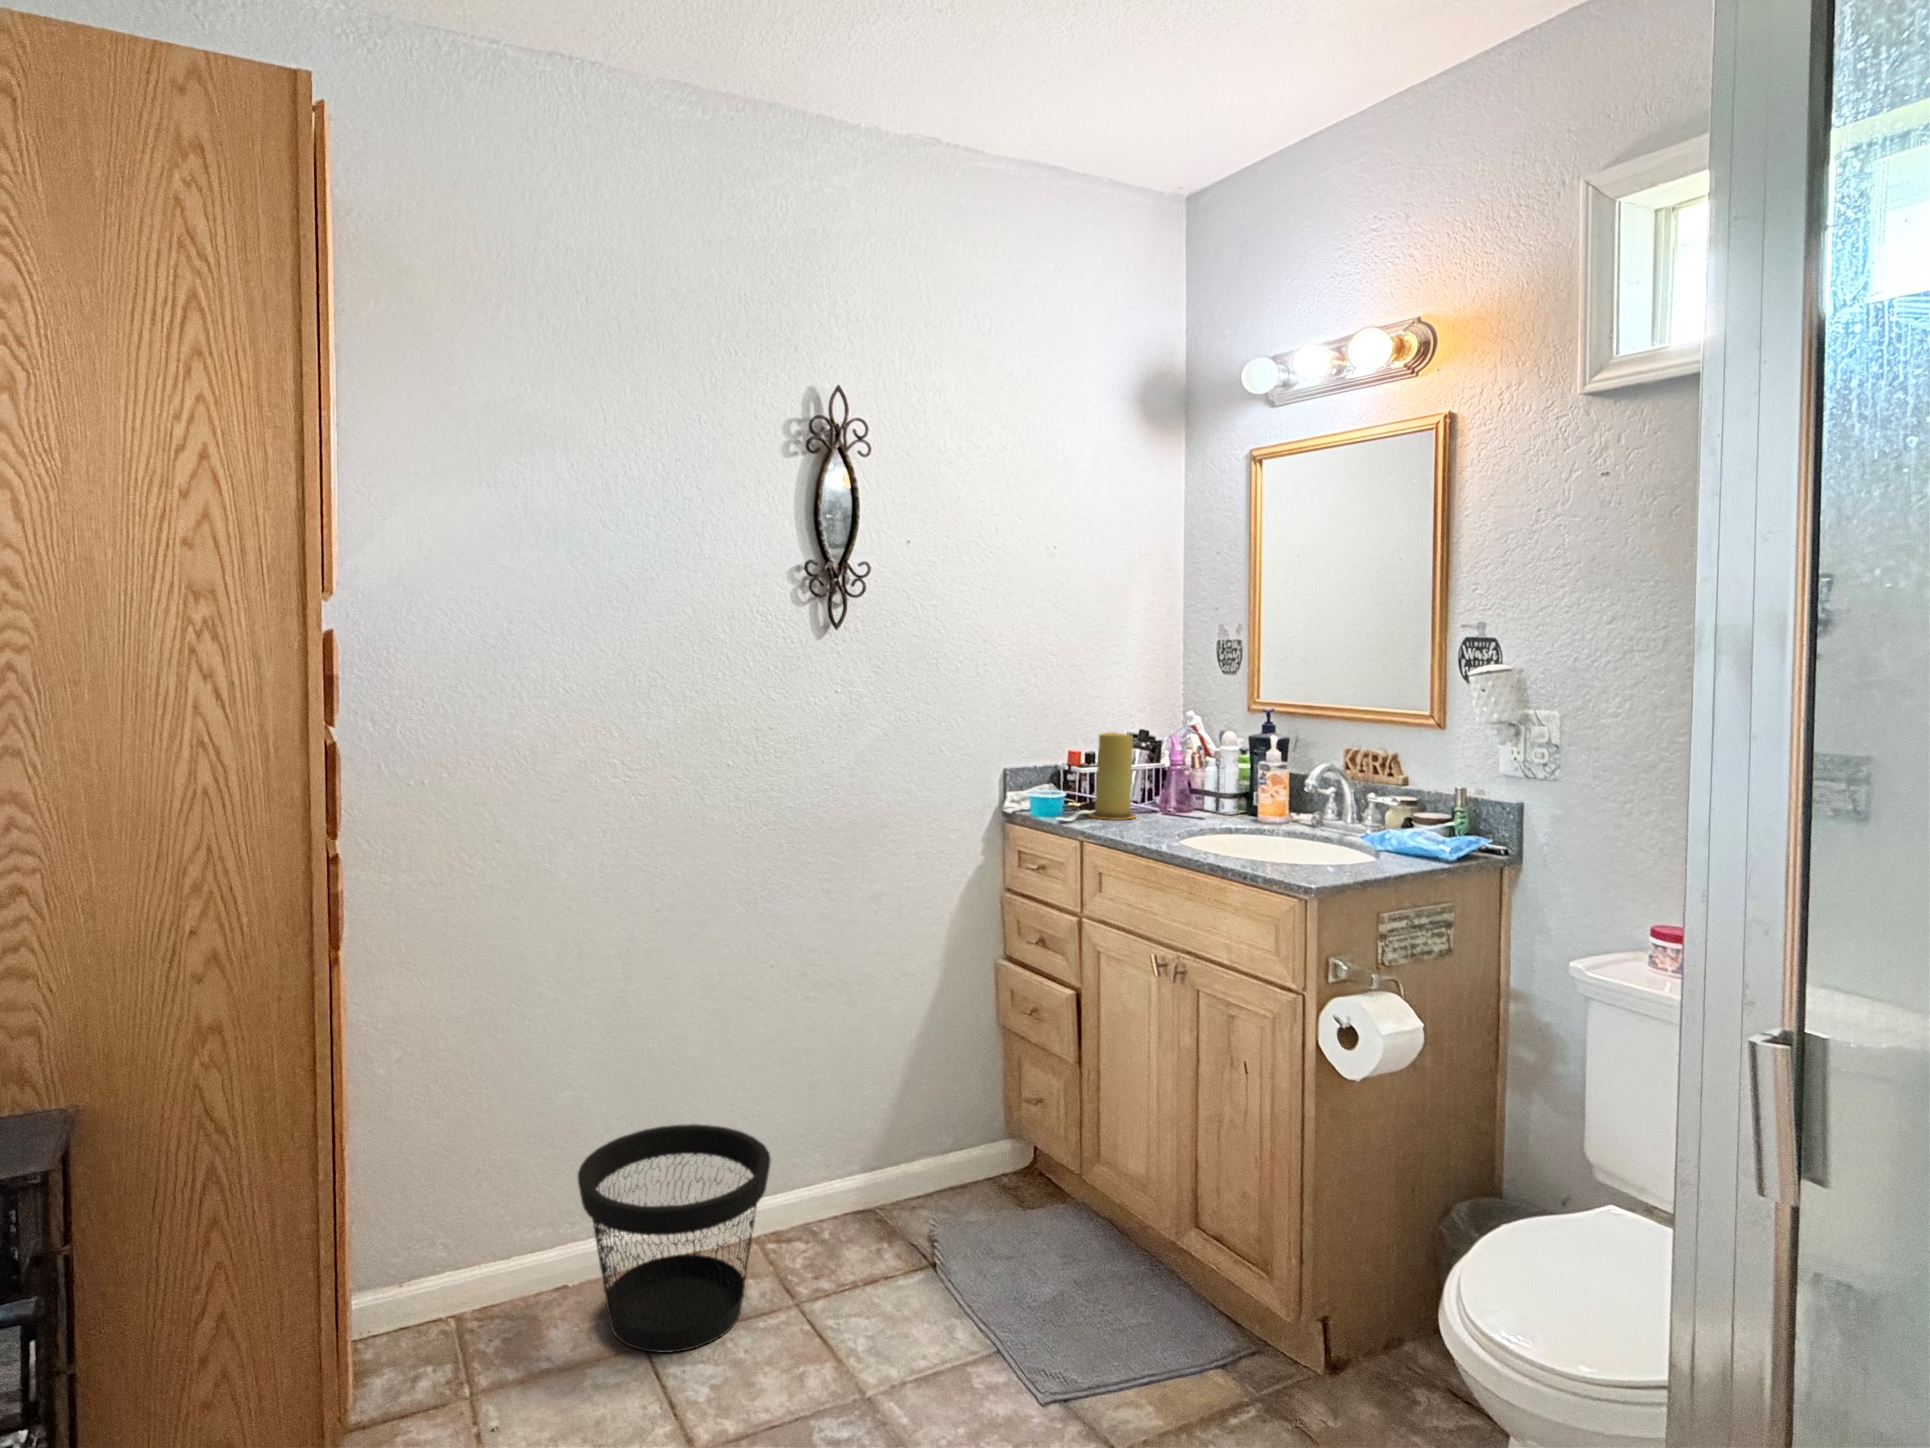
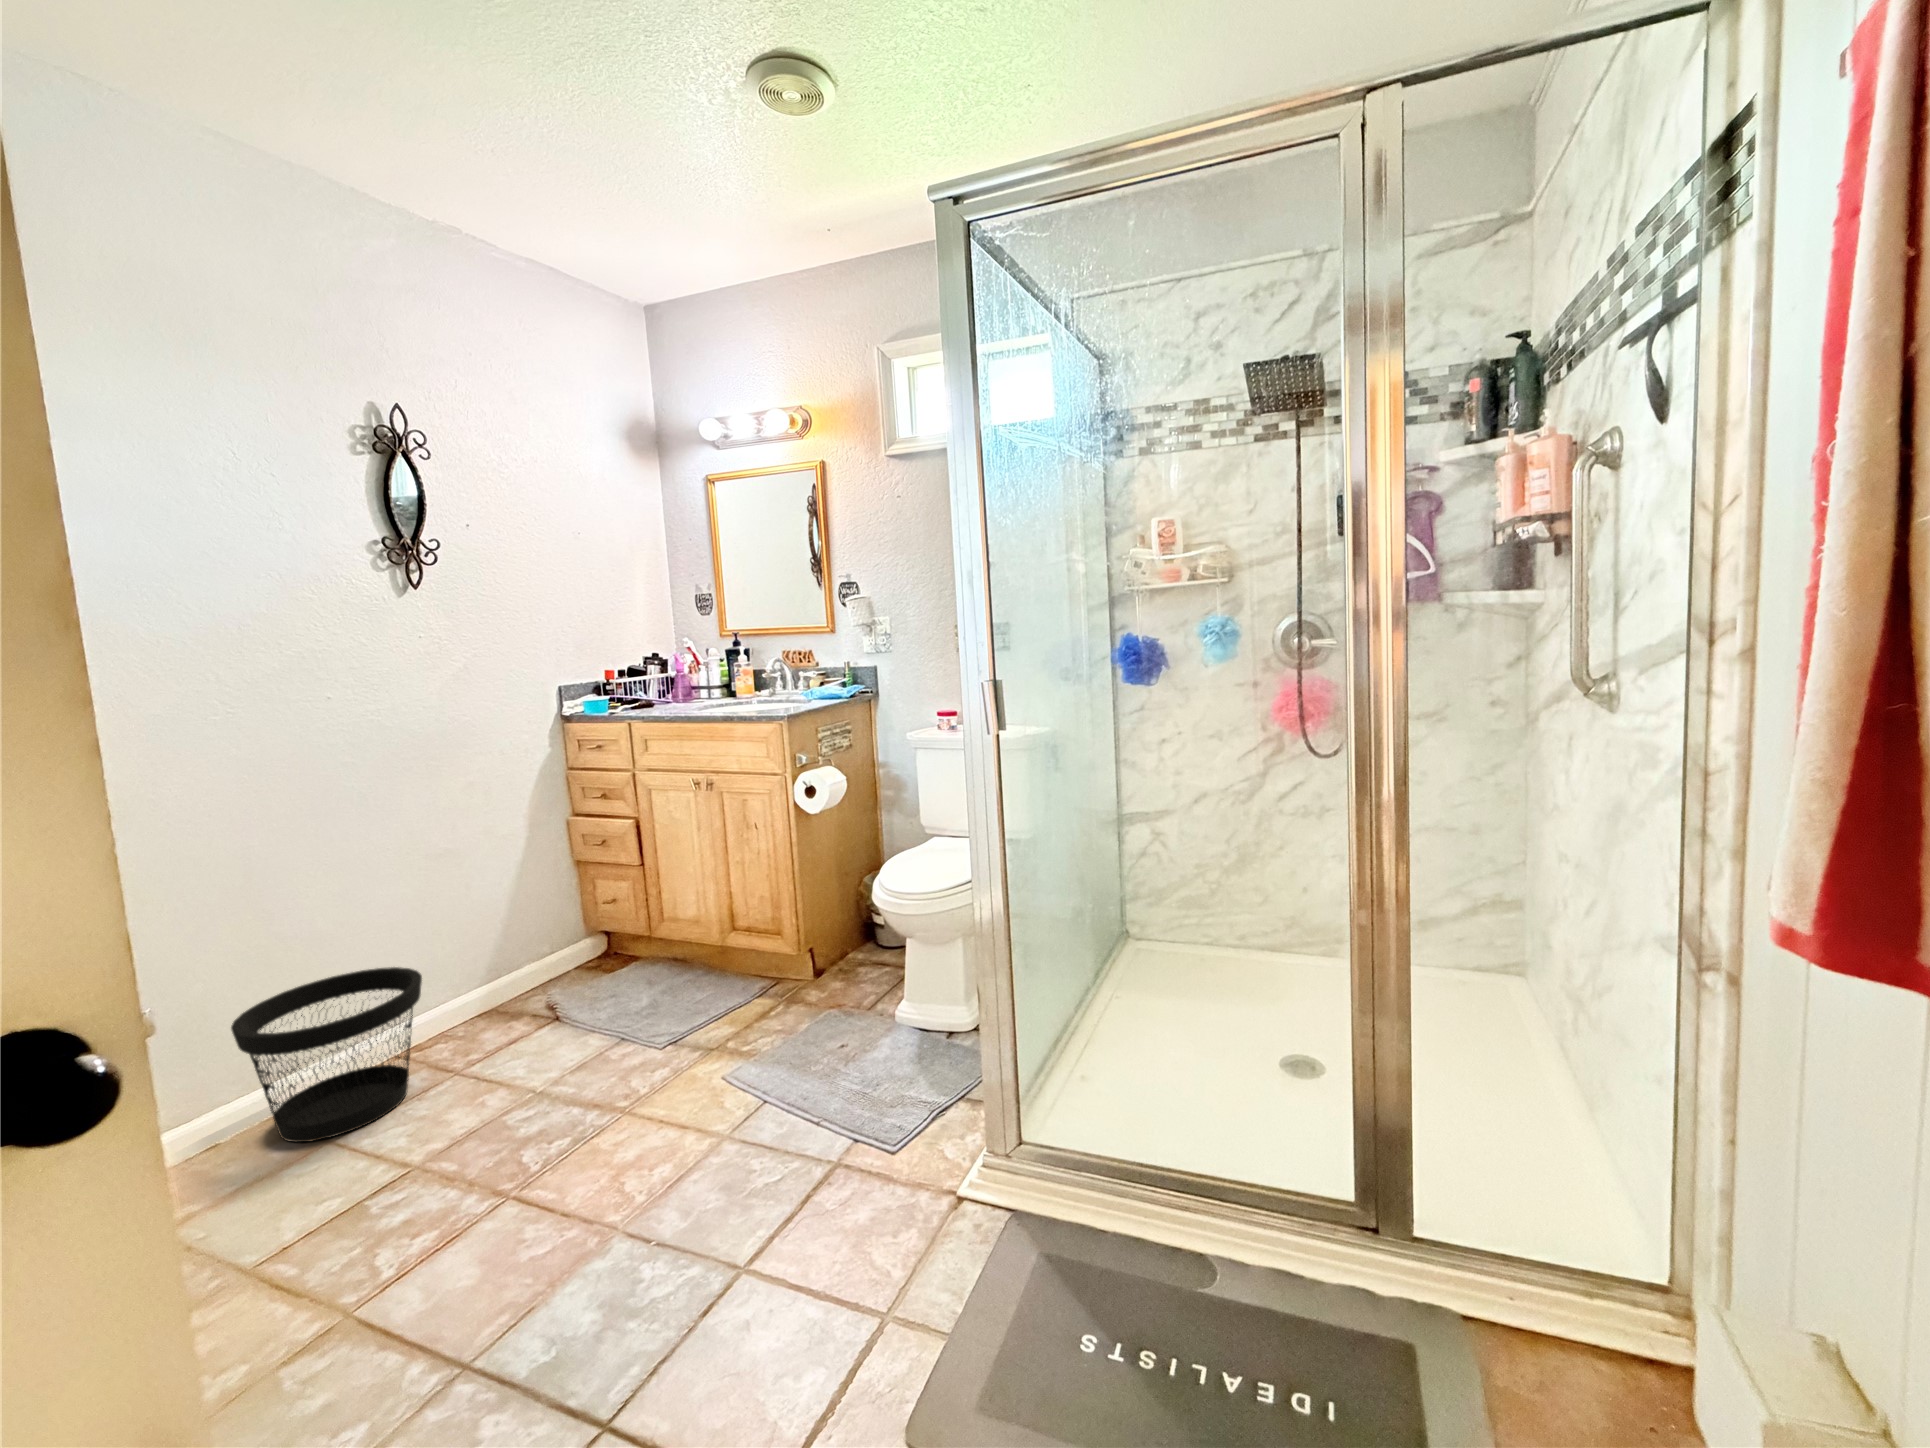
candle: present [1089,732,1136,819] -> none [626,655,660,710]

